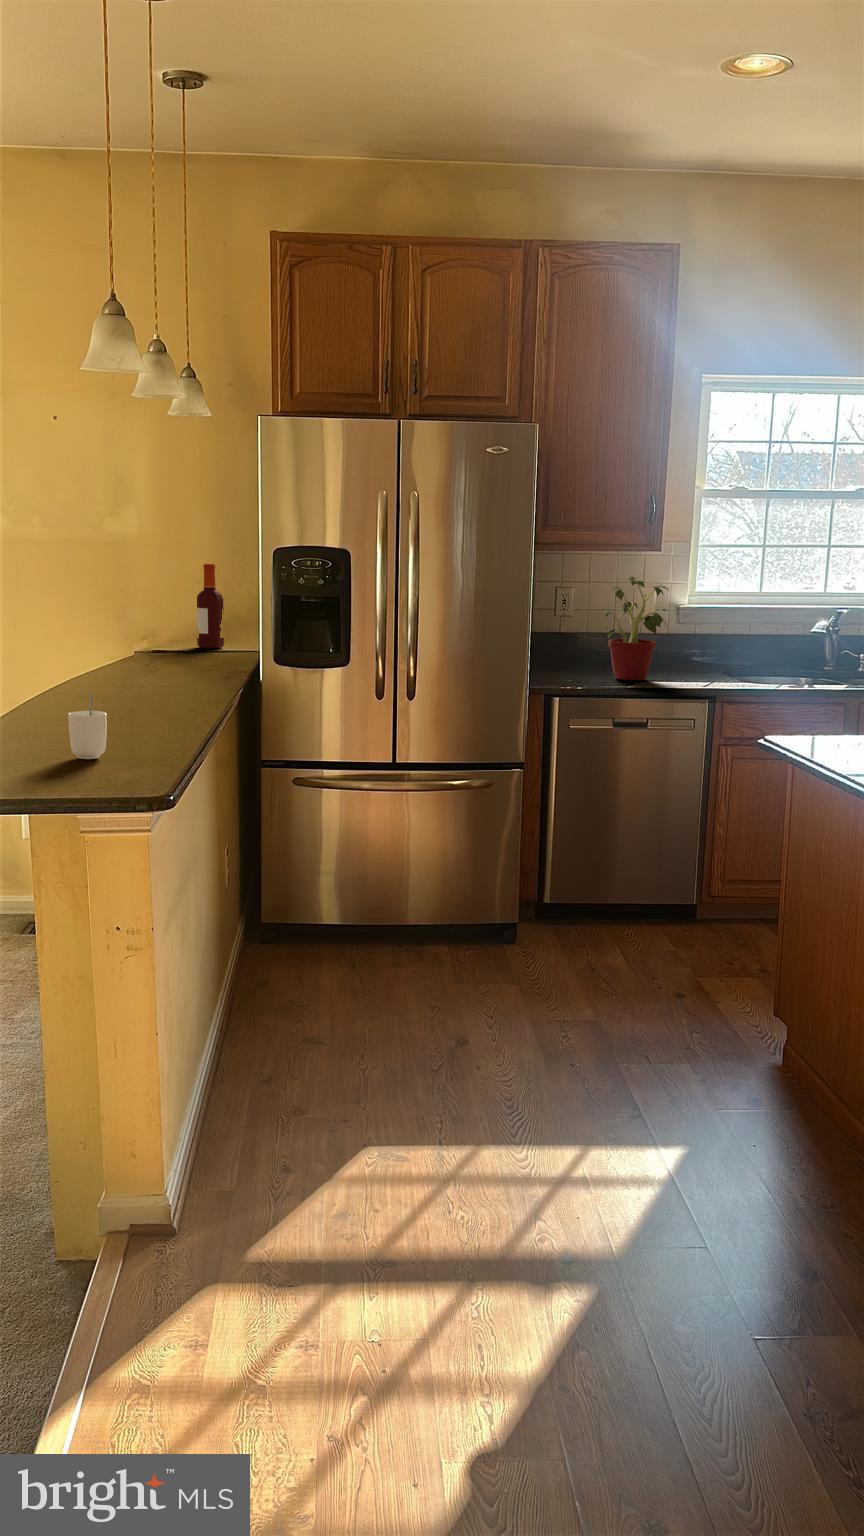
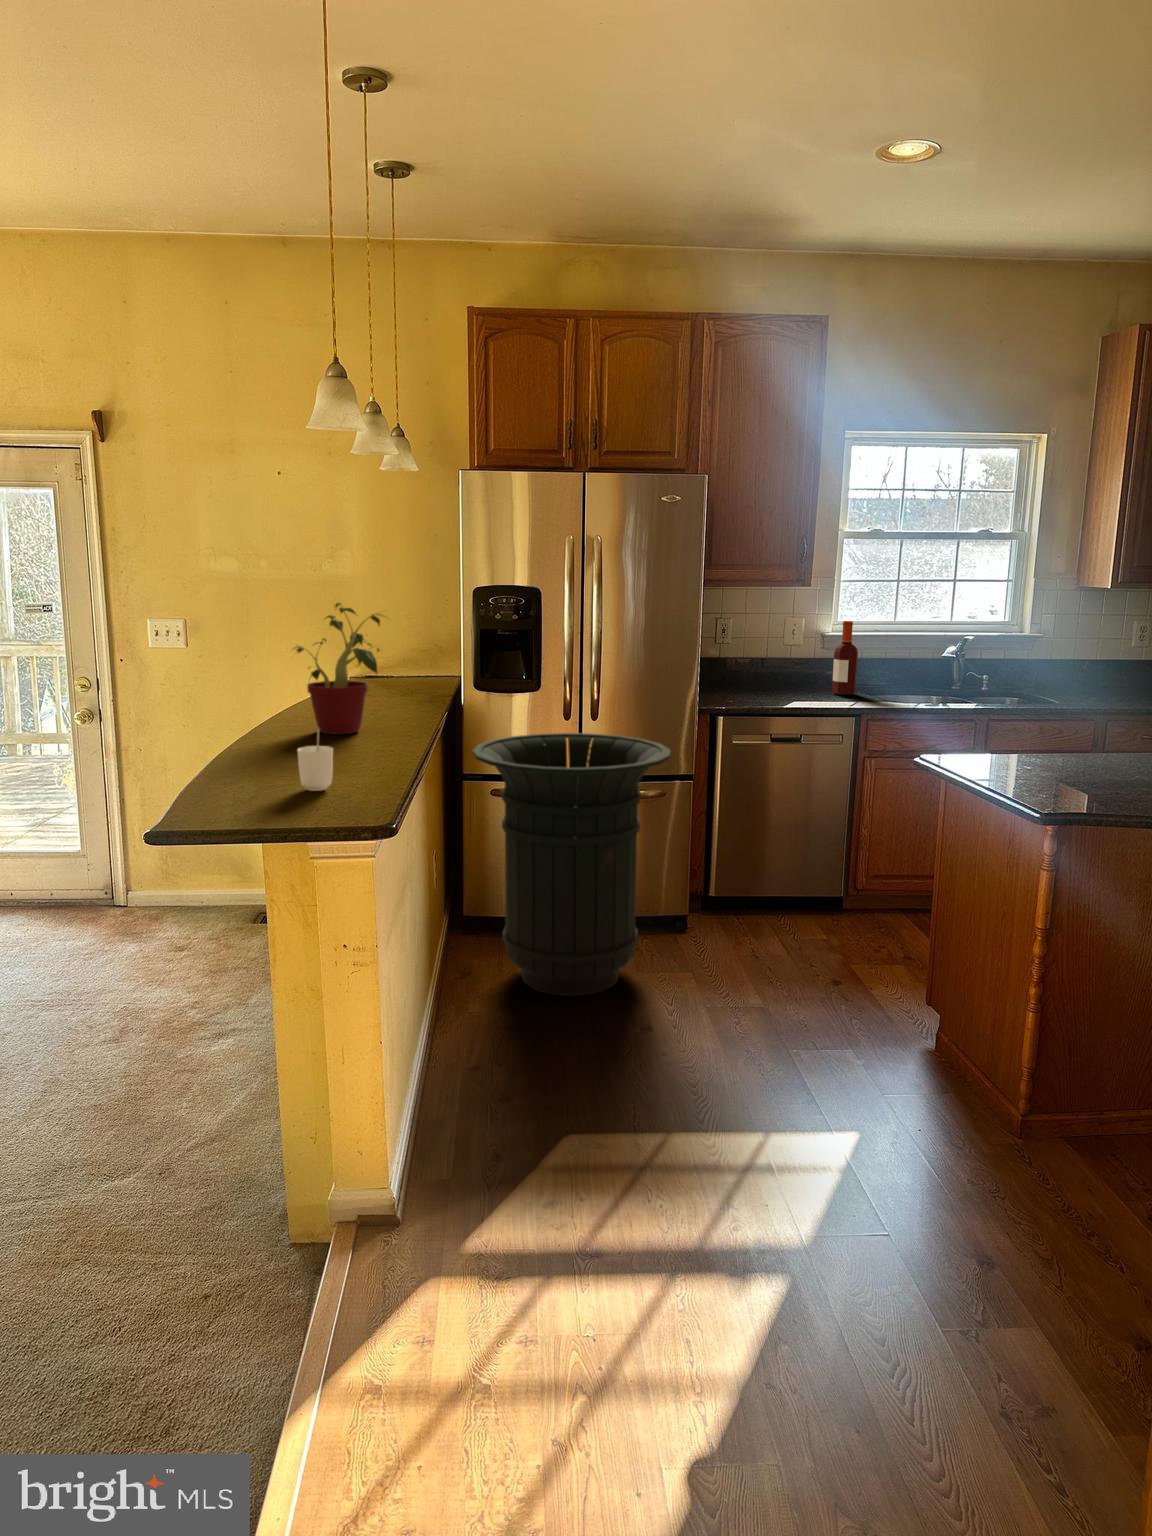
bottle: present [196,564,224,648] -> present [832,621,858,695]
potted plant: present [603,576,669,680] -> present [294,603,382,734]
trash can: none [268,714,494,1011] -> present [472,733,670,996]

